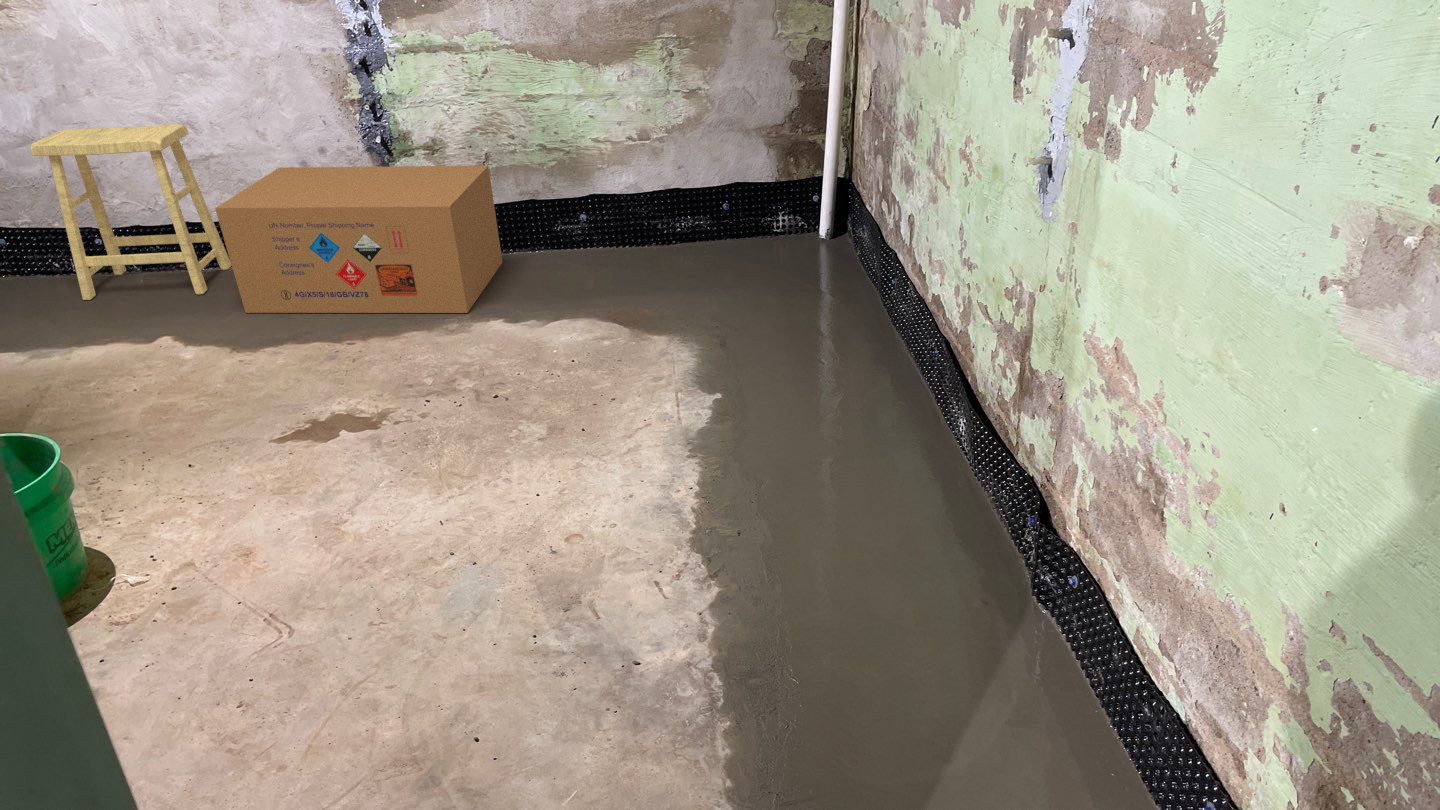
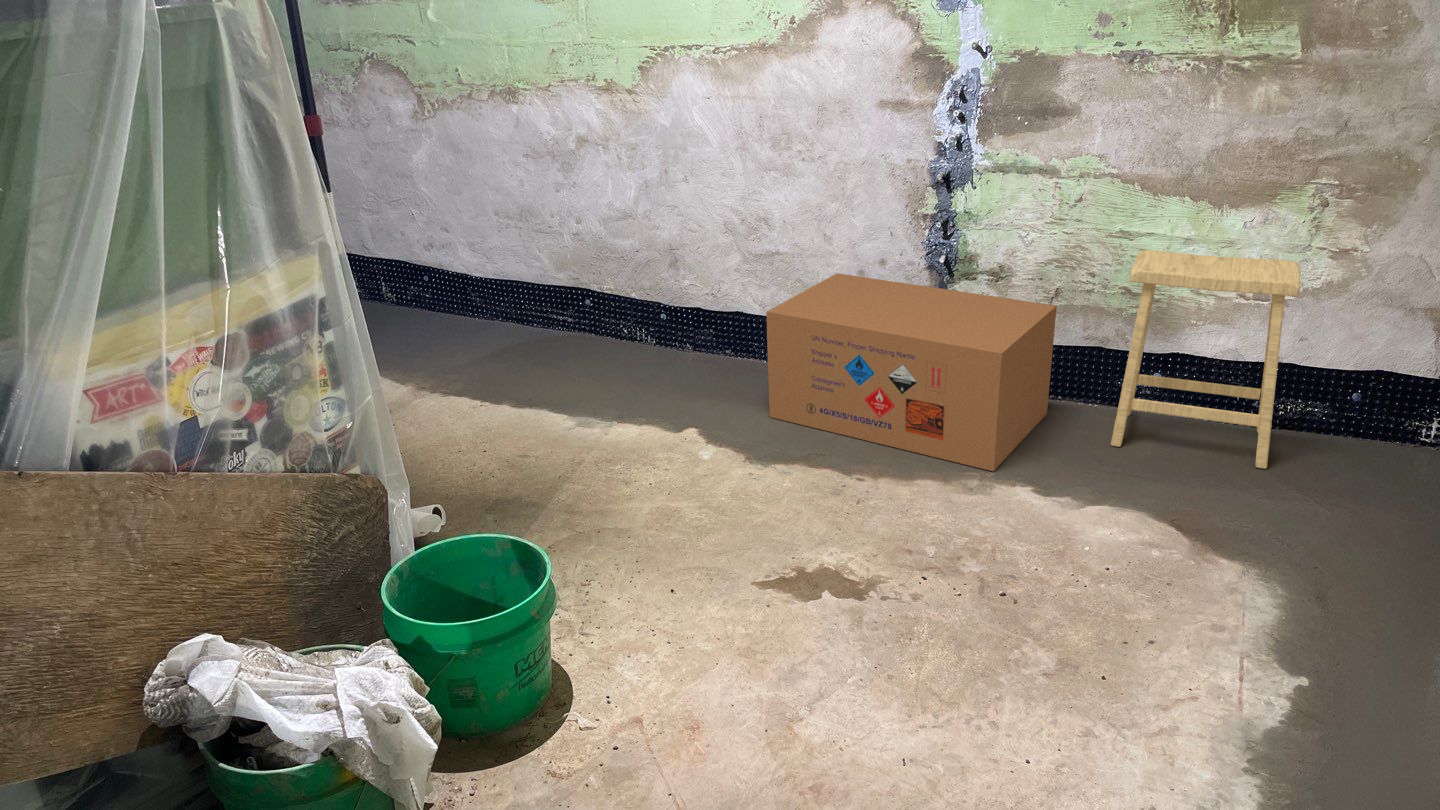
stool: present [30,124,231,300] -> present [1111,250,1300,469]

